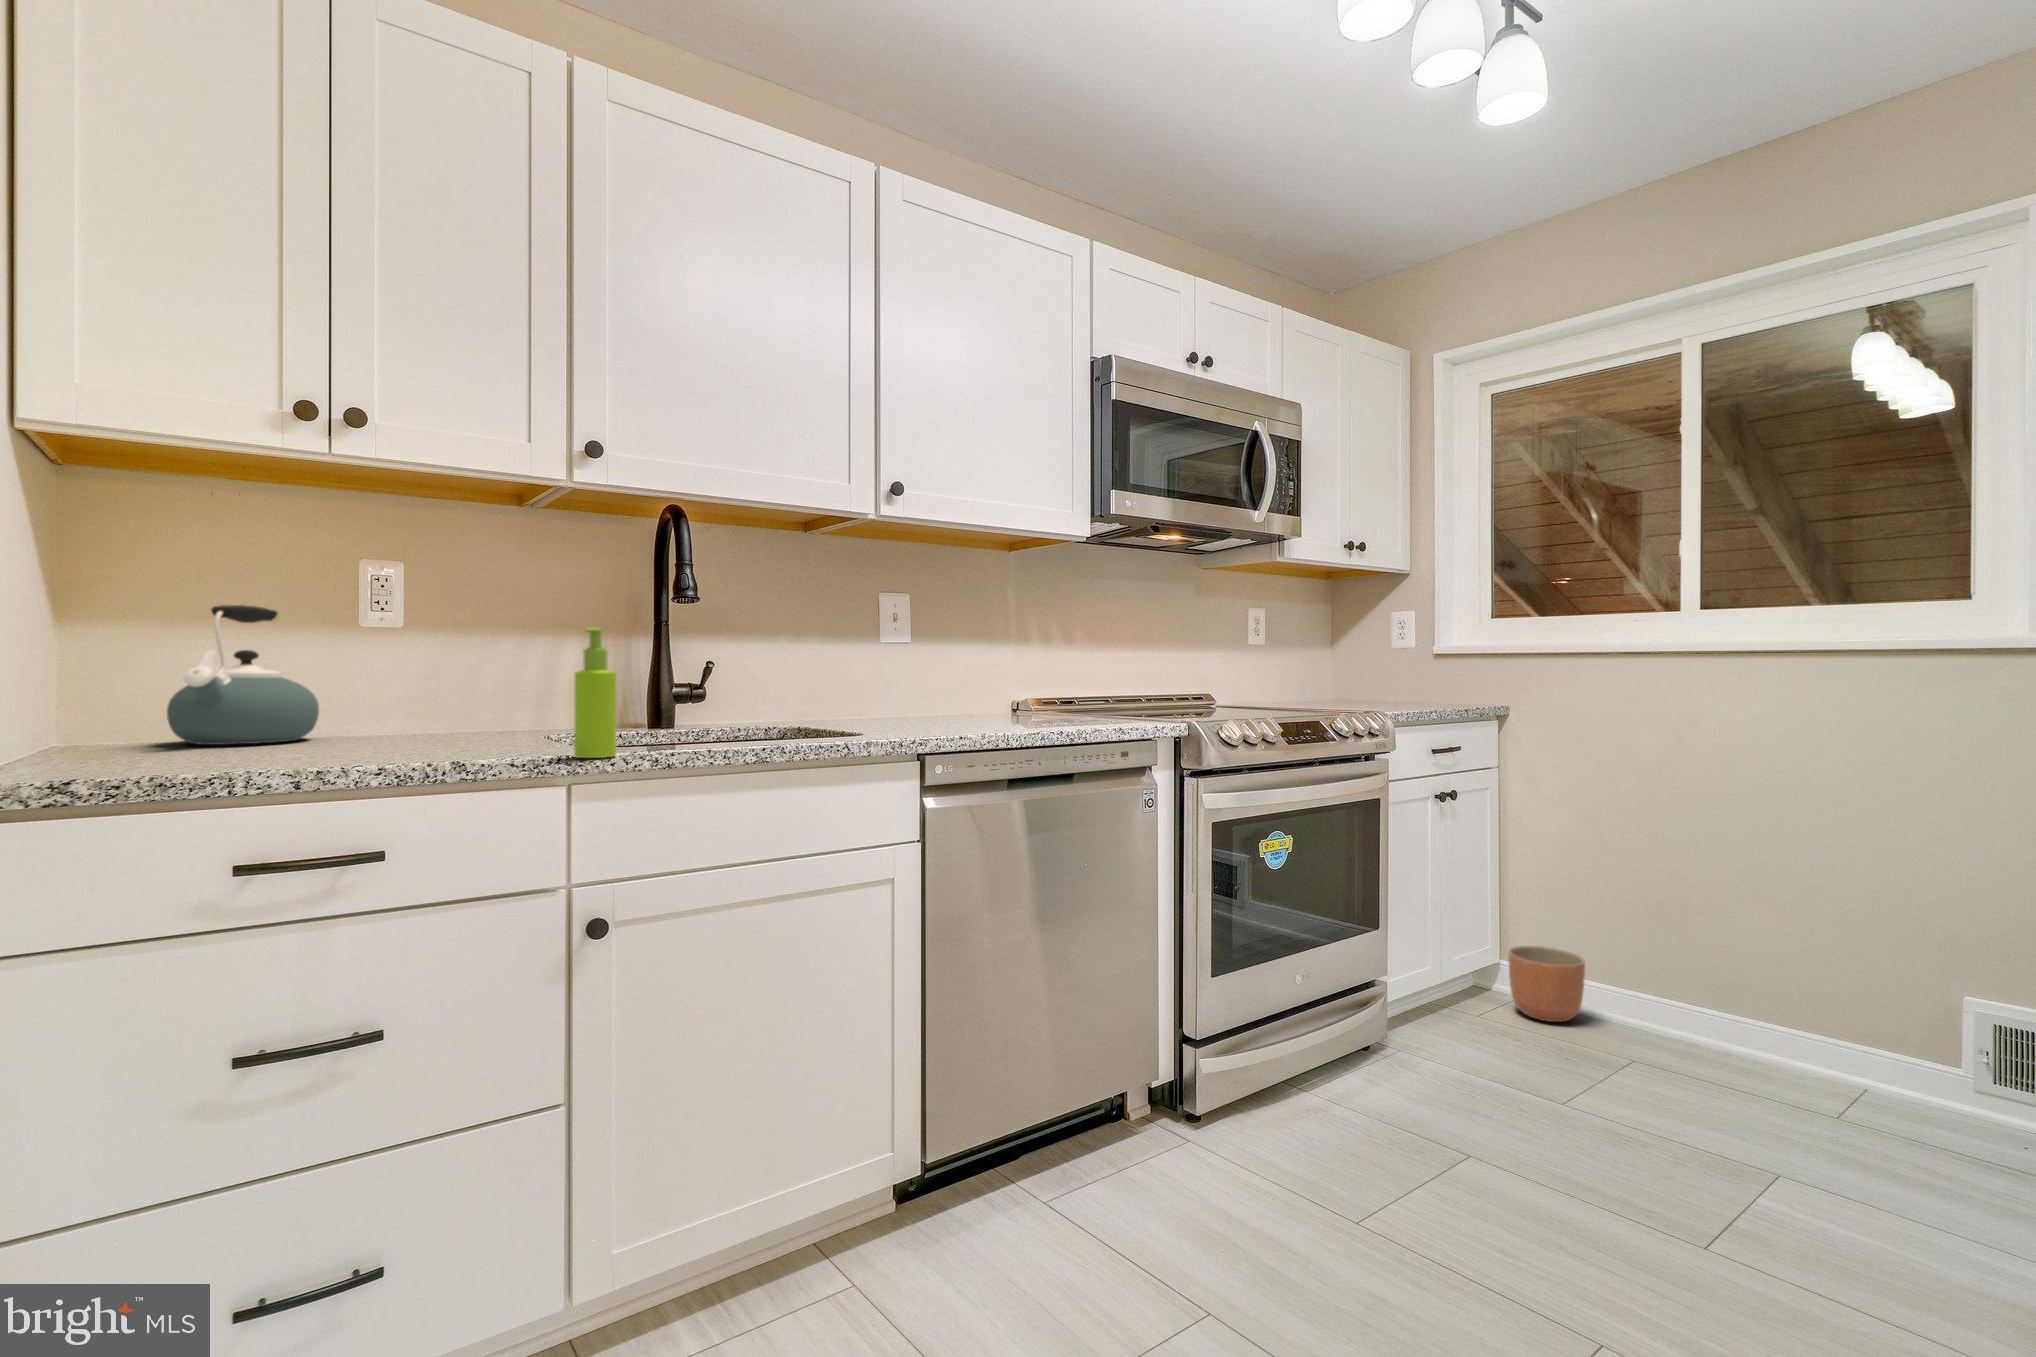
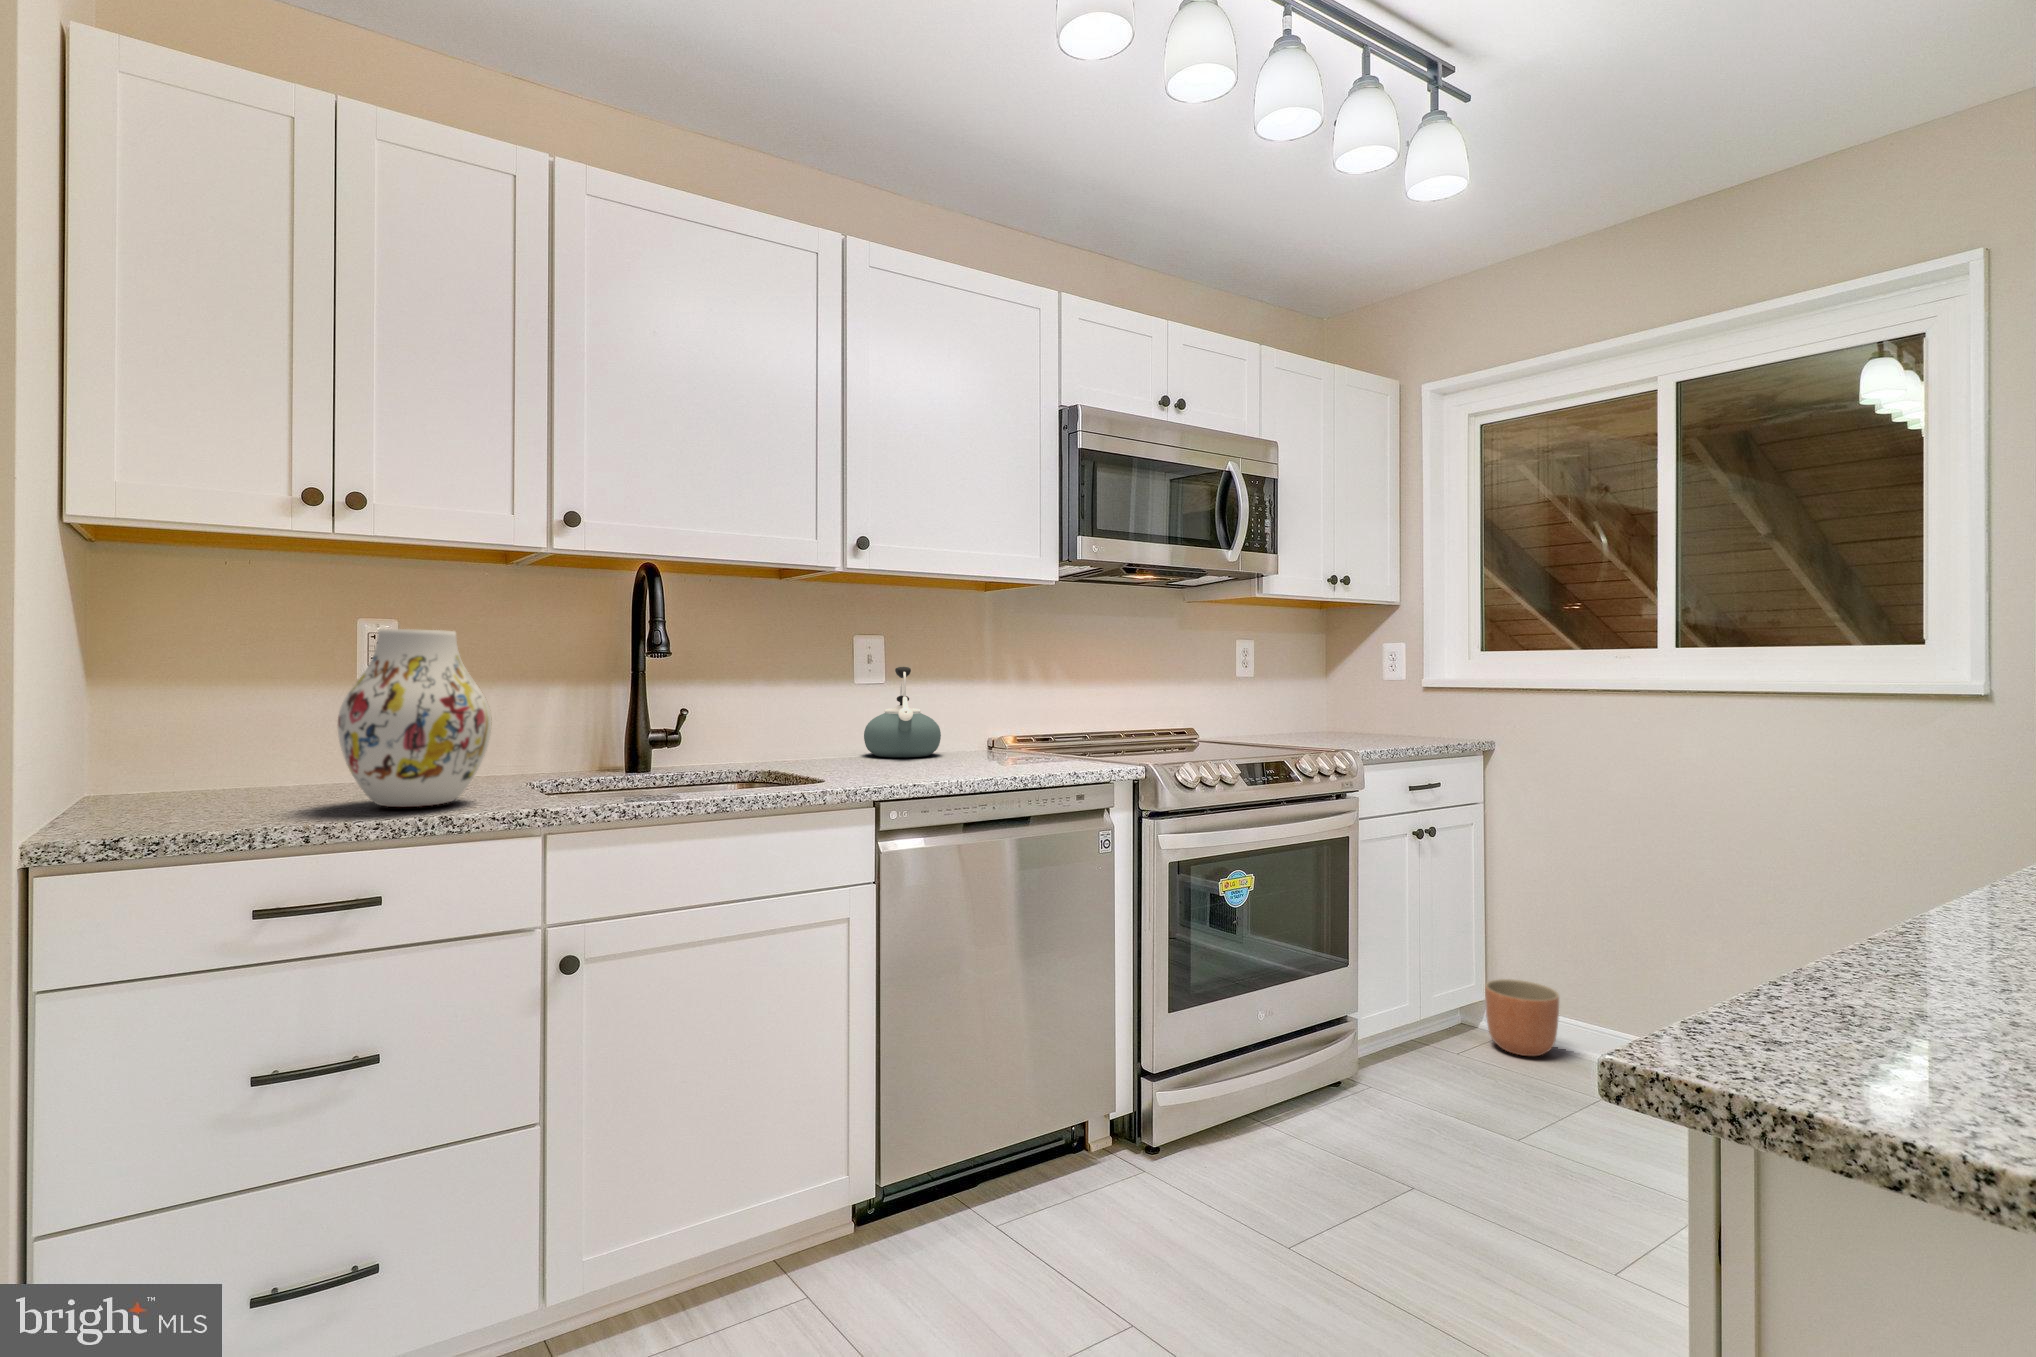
vase: none [344,559,511,755] -> present [338,629,492,807]
kettle: present [167,605,319,745] -> present [864,667,941,757]
soap dispenser: present [575,627,616,758] -> none [546,691,585,812]

